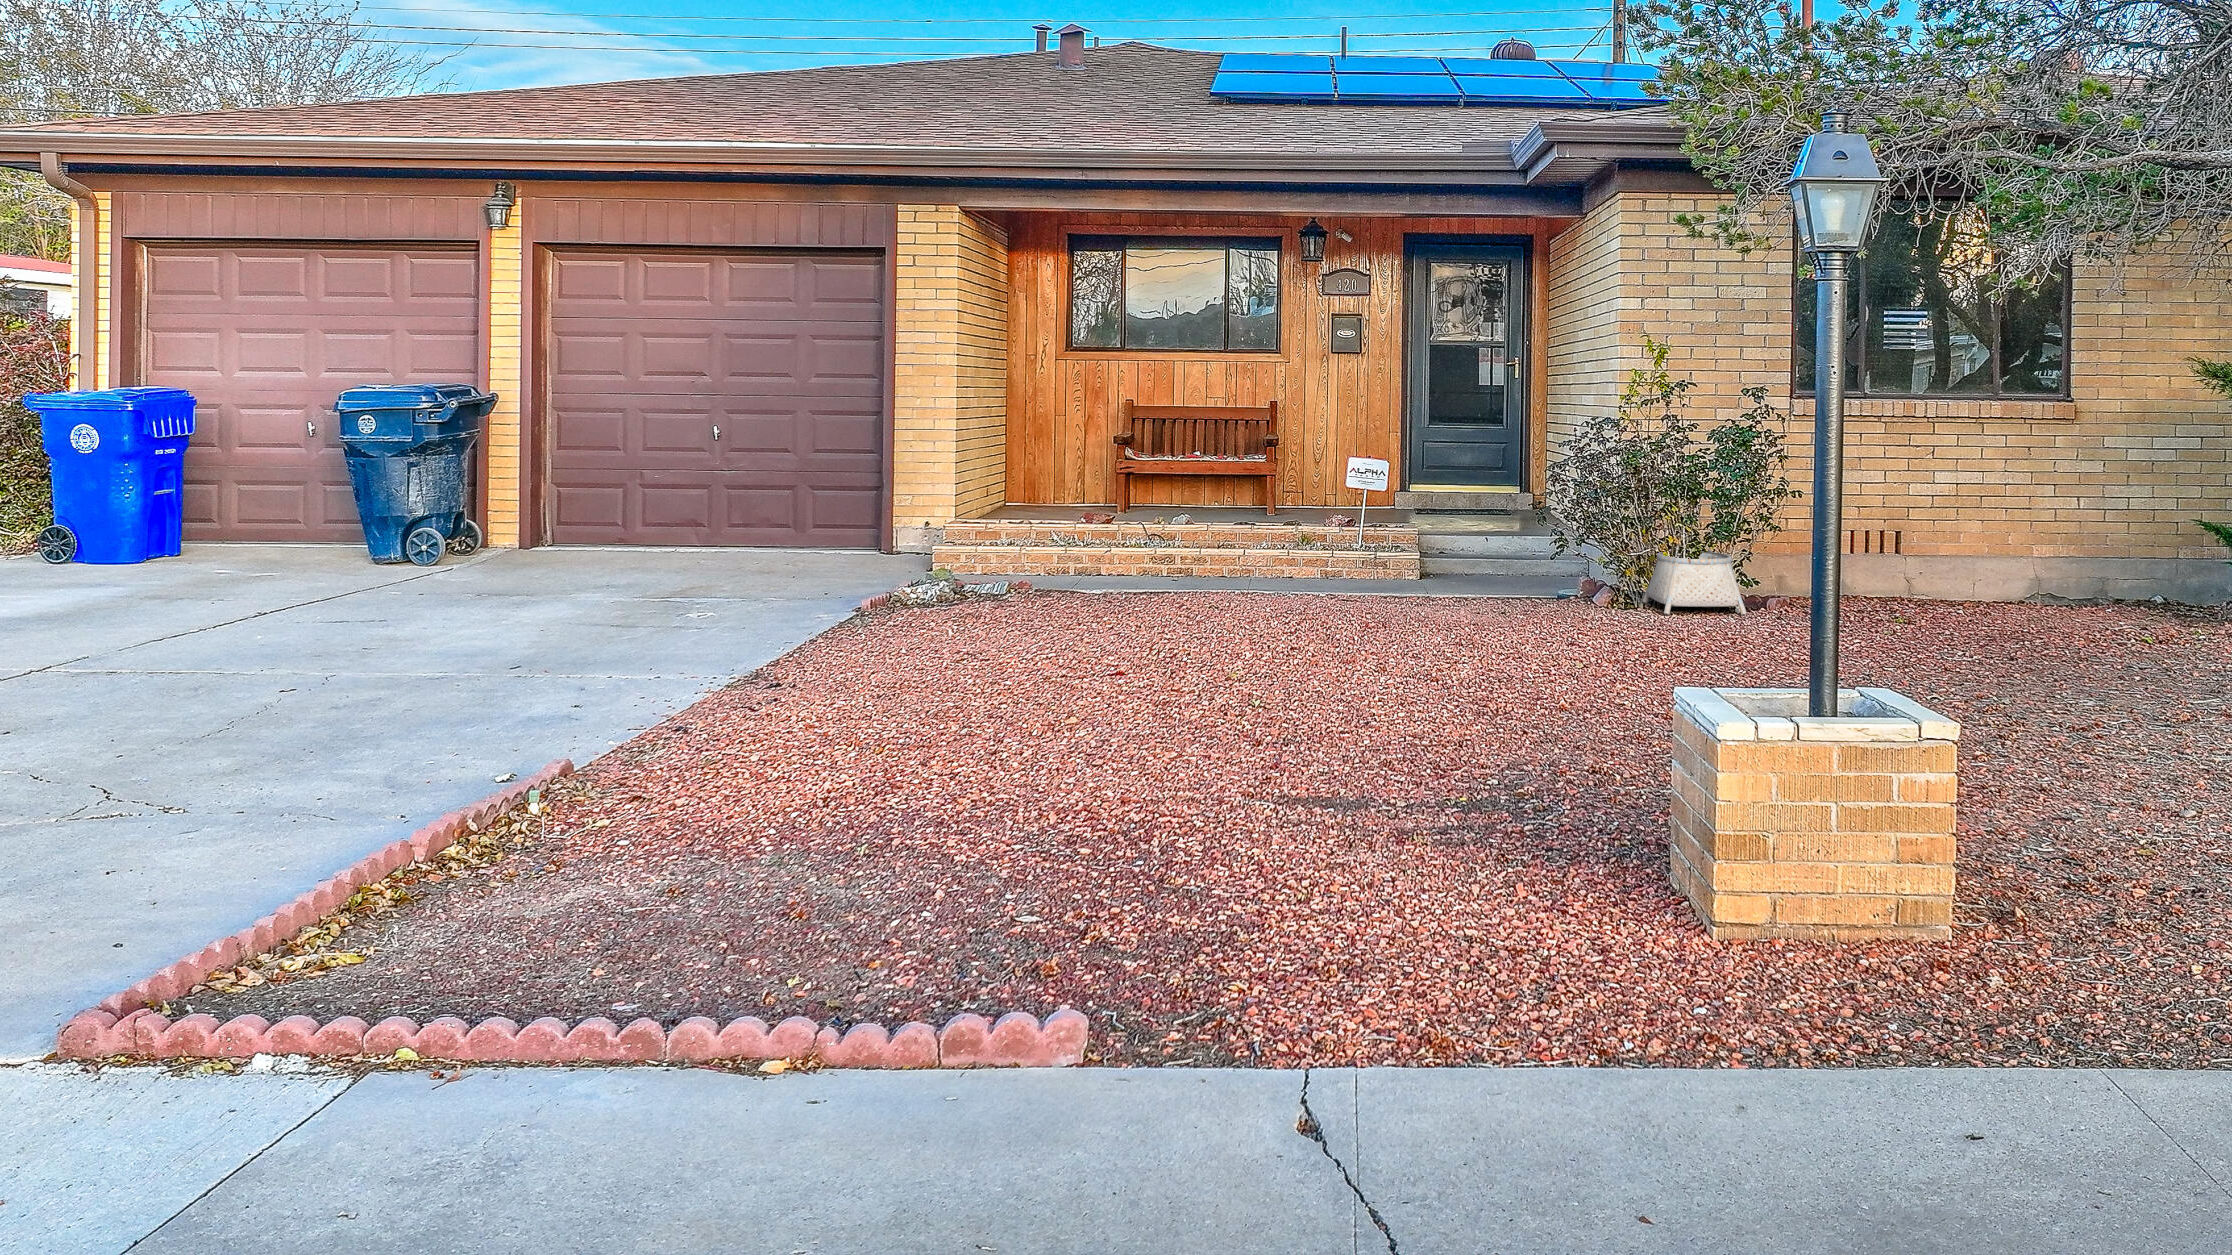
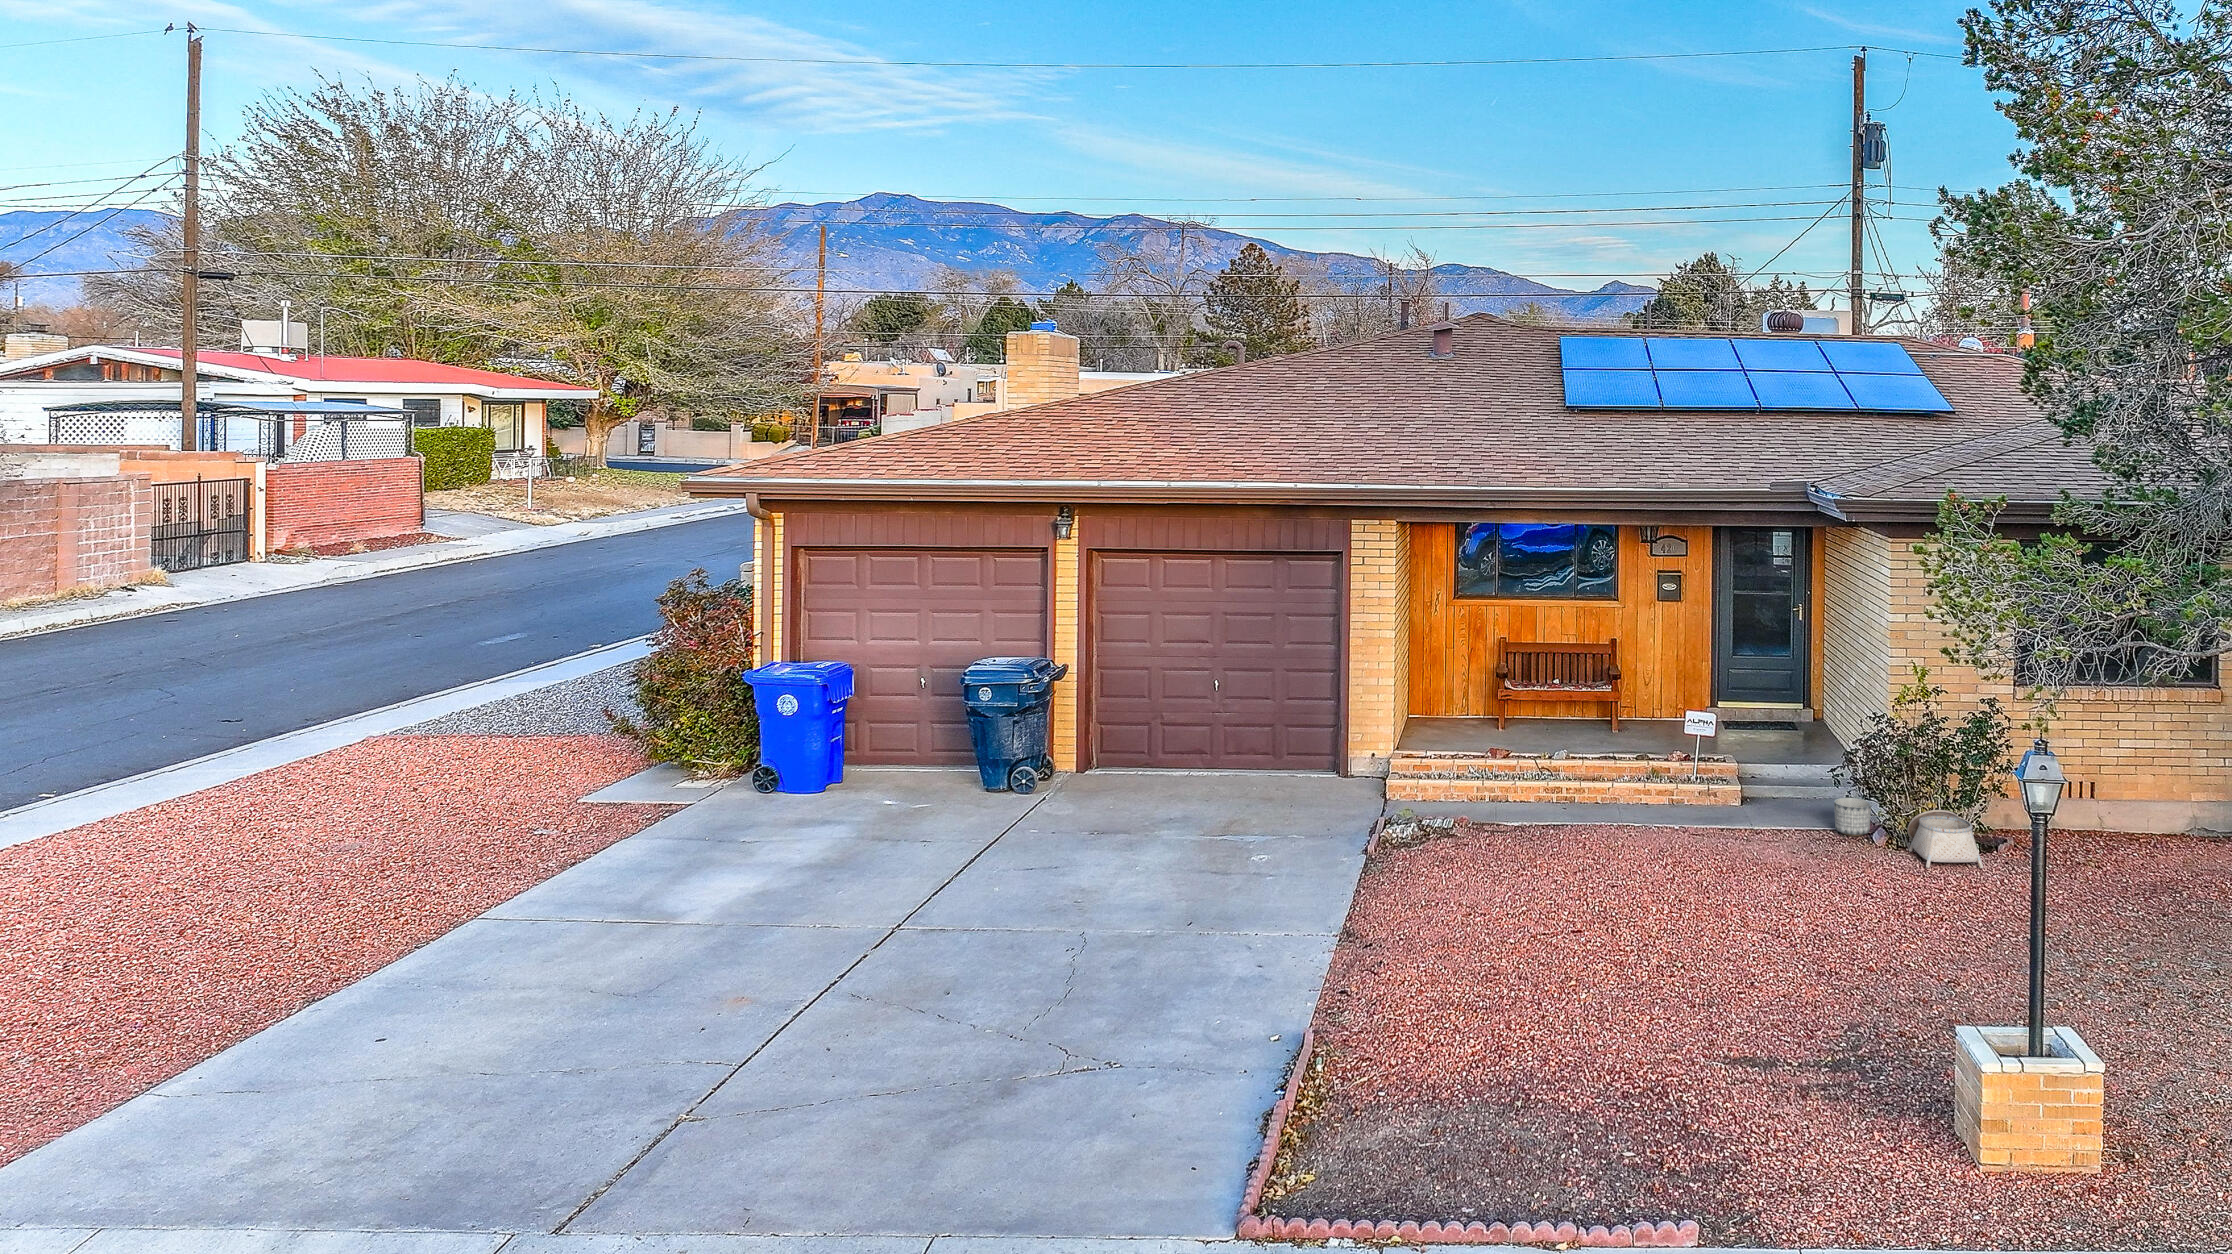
planter: none [1542,544,1594,592] -> present [1834,798,1871,836]

